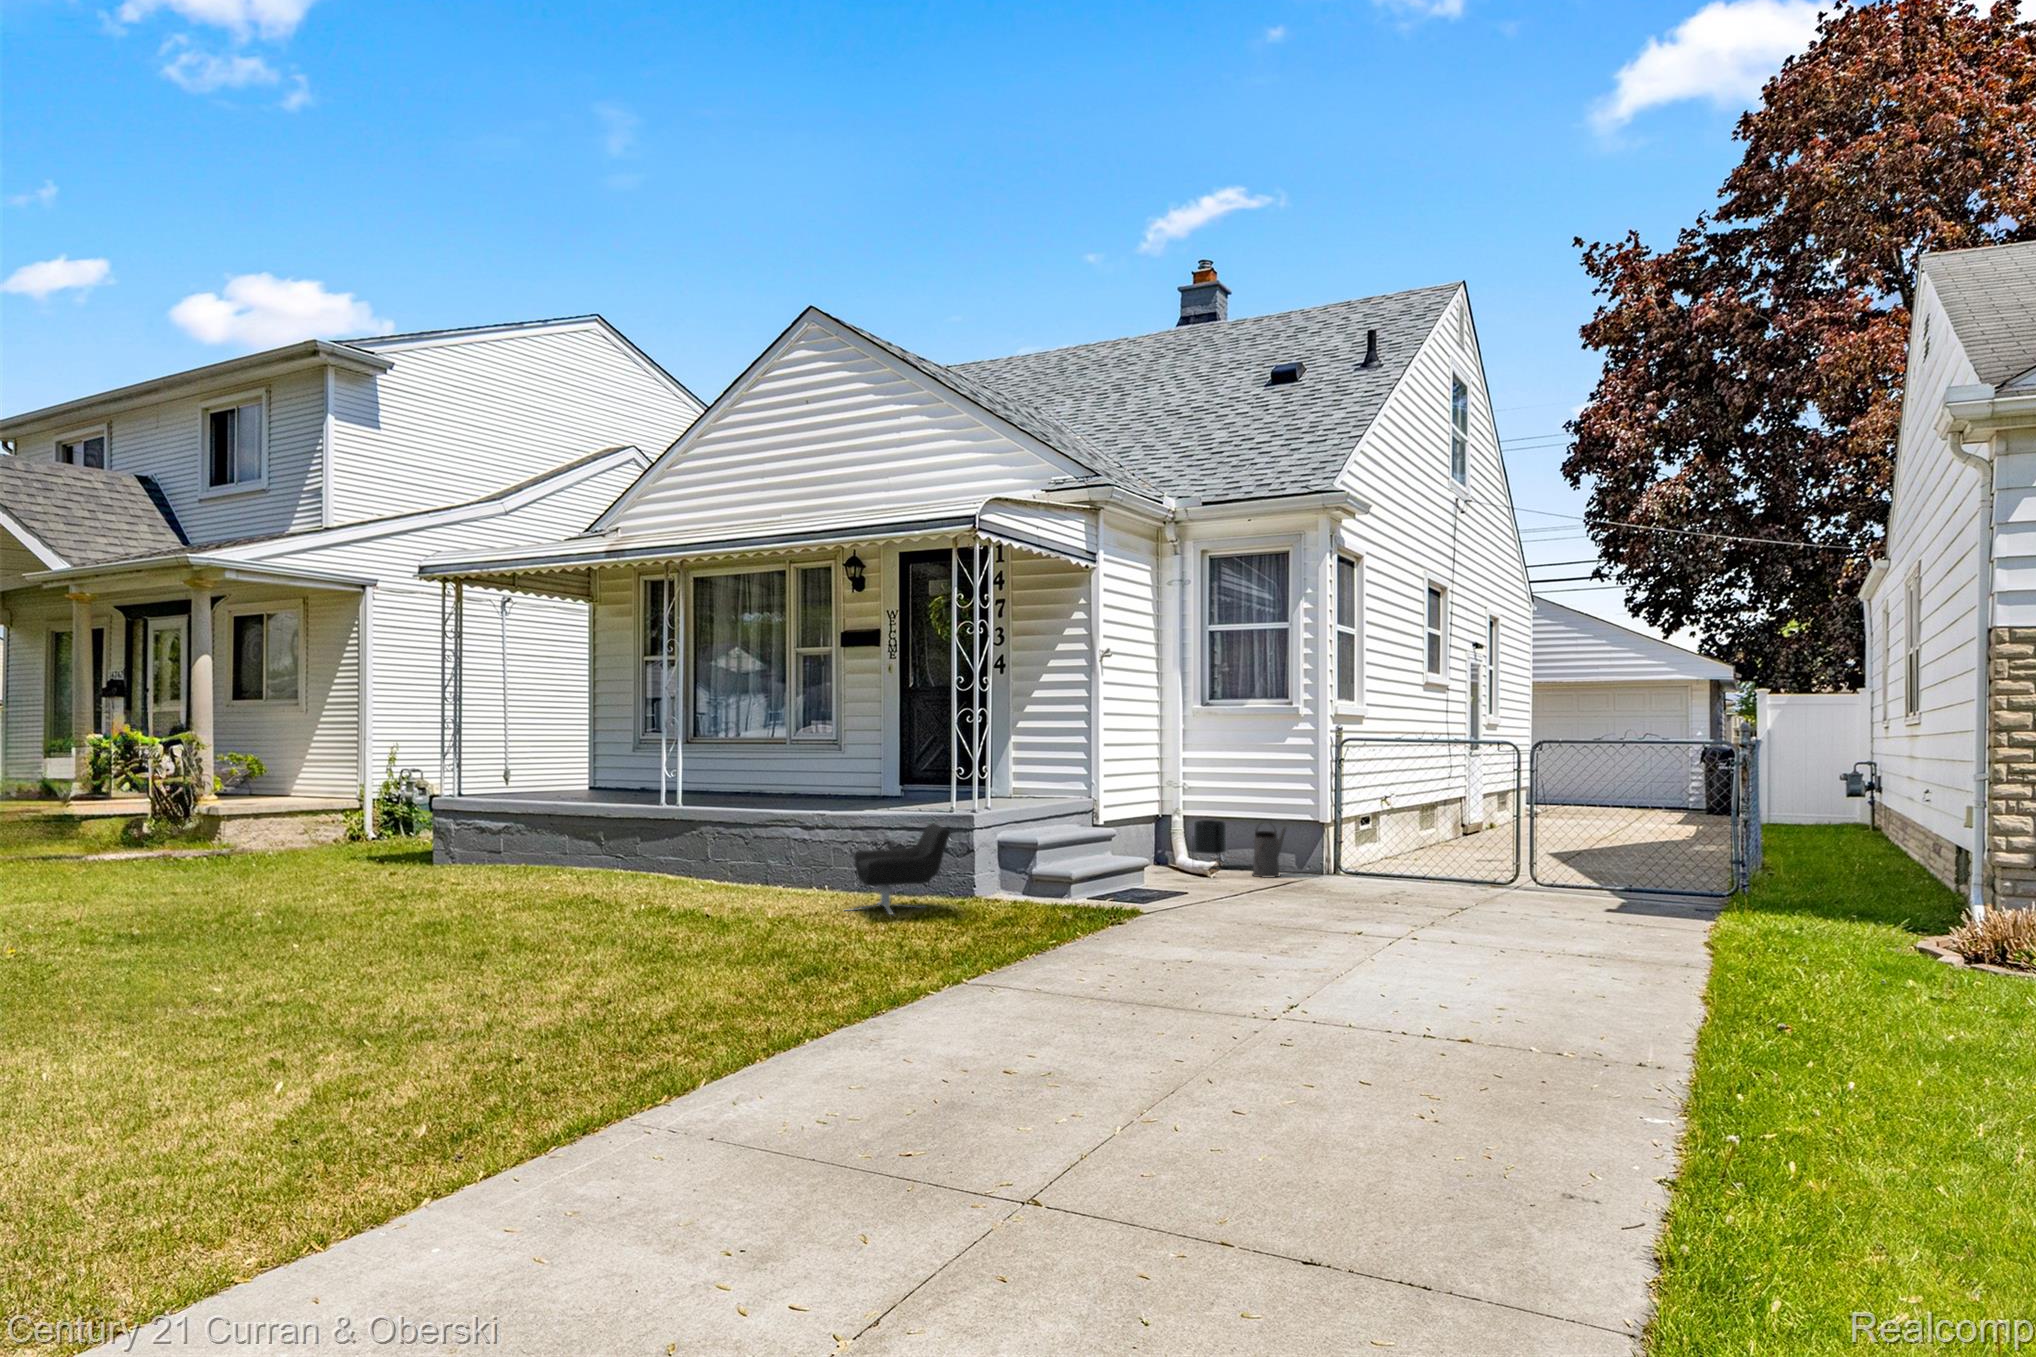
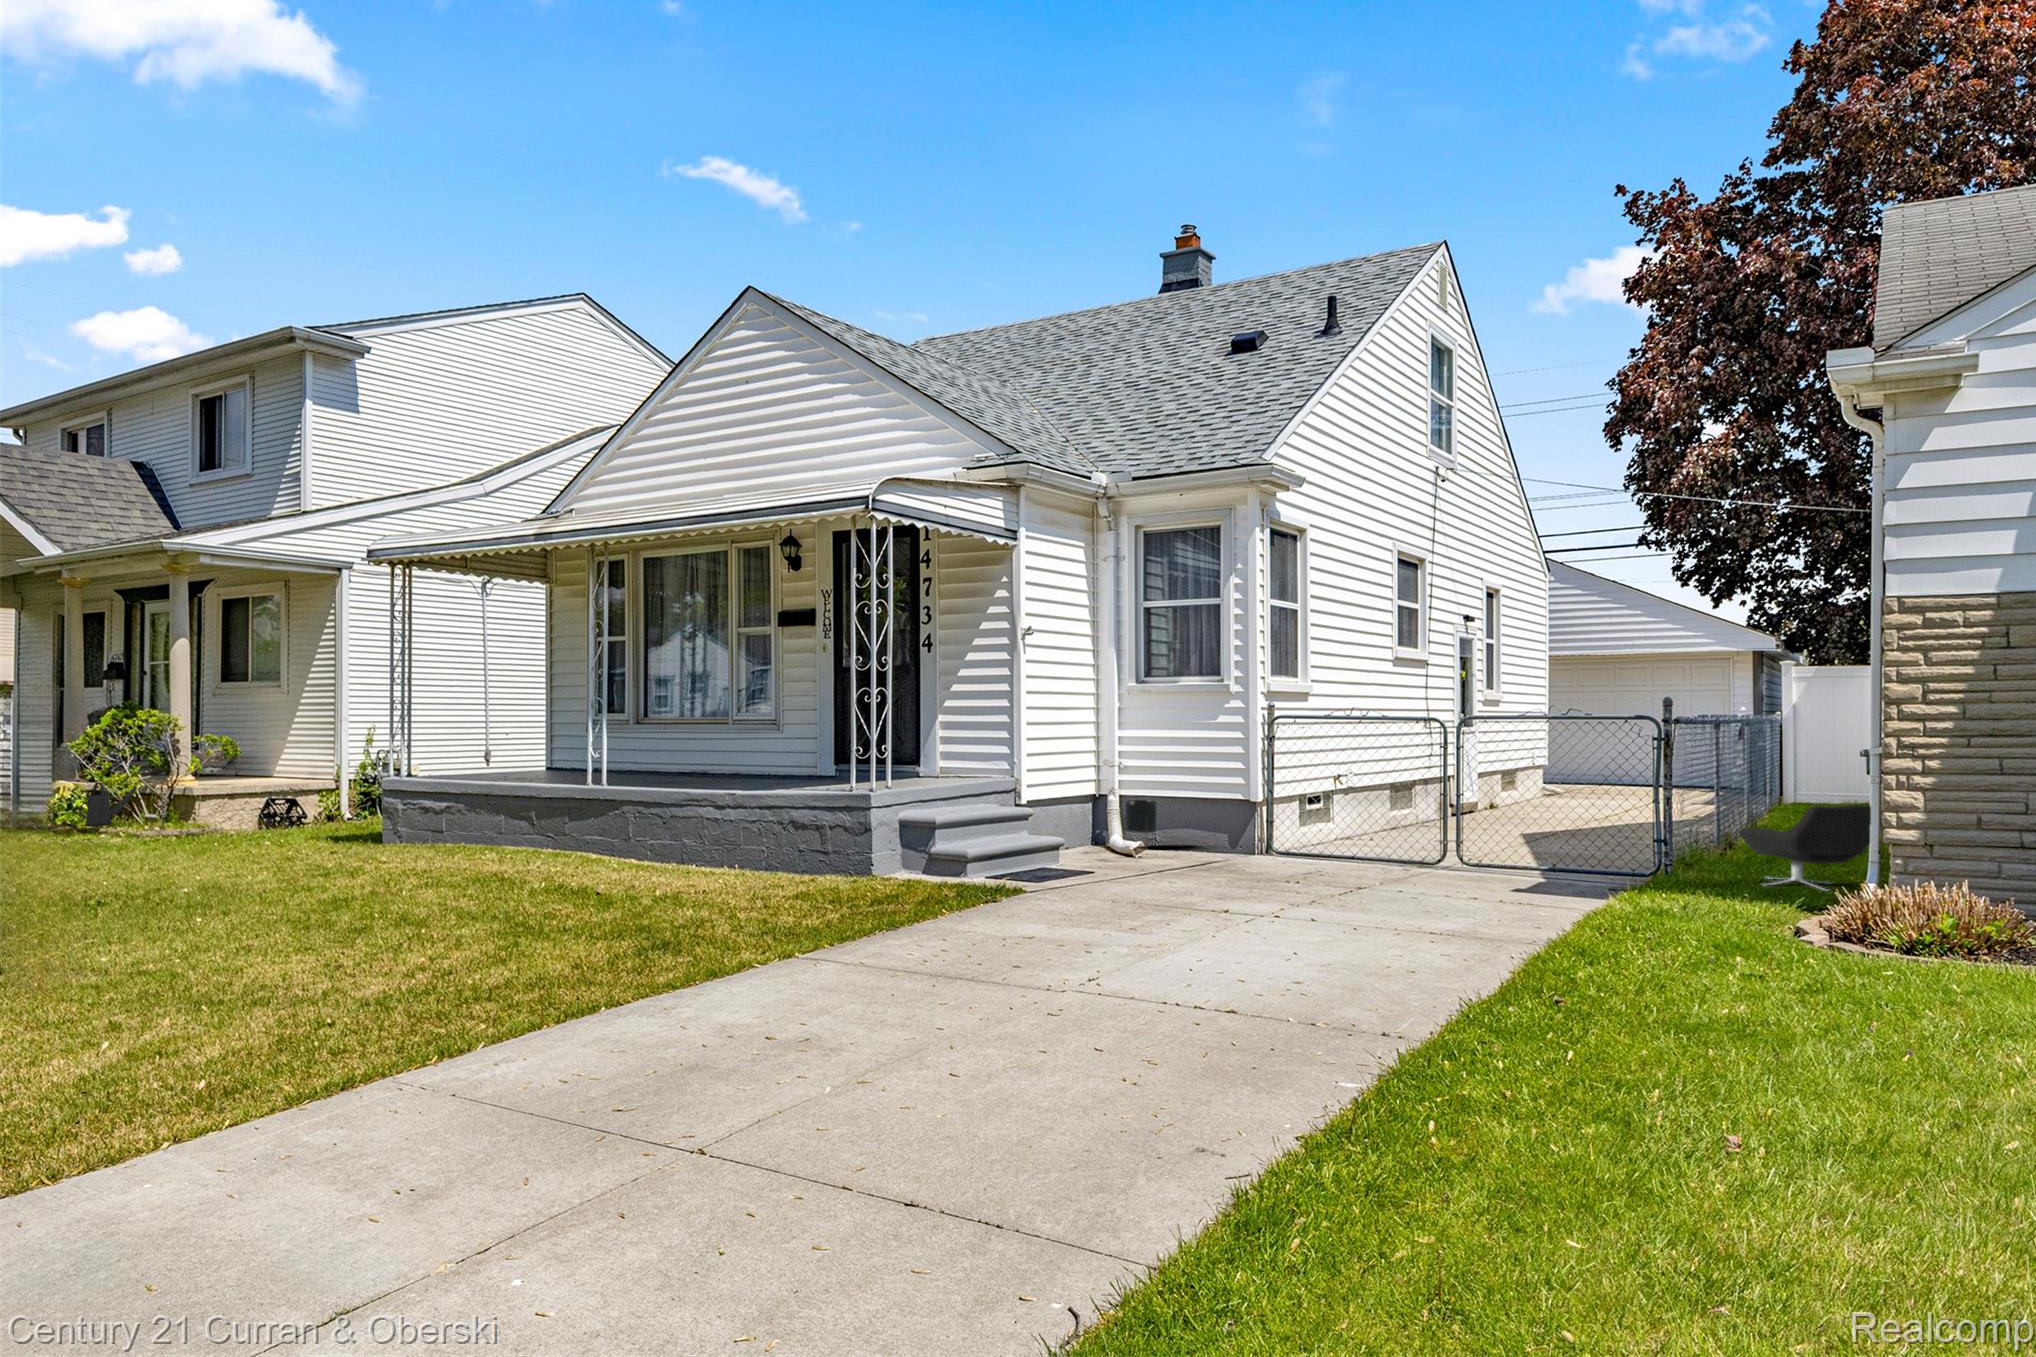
lounge chair: present [854,823,950,915] -> present [1738,805,1871,890]
watering can: present [1252,823,1286,878] -> present [79,783,137,826]

